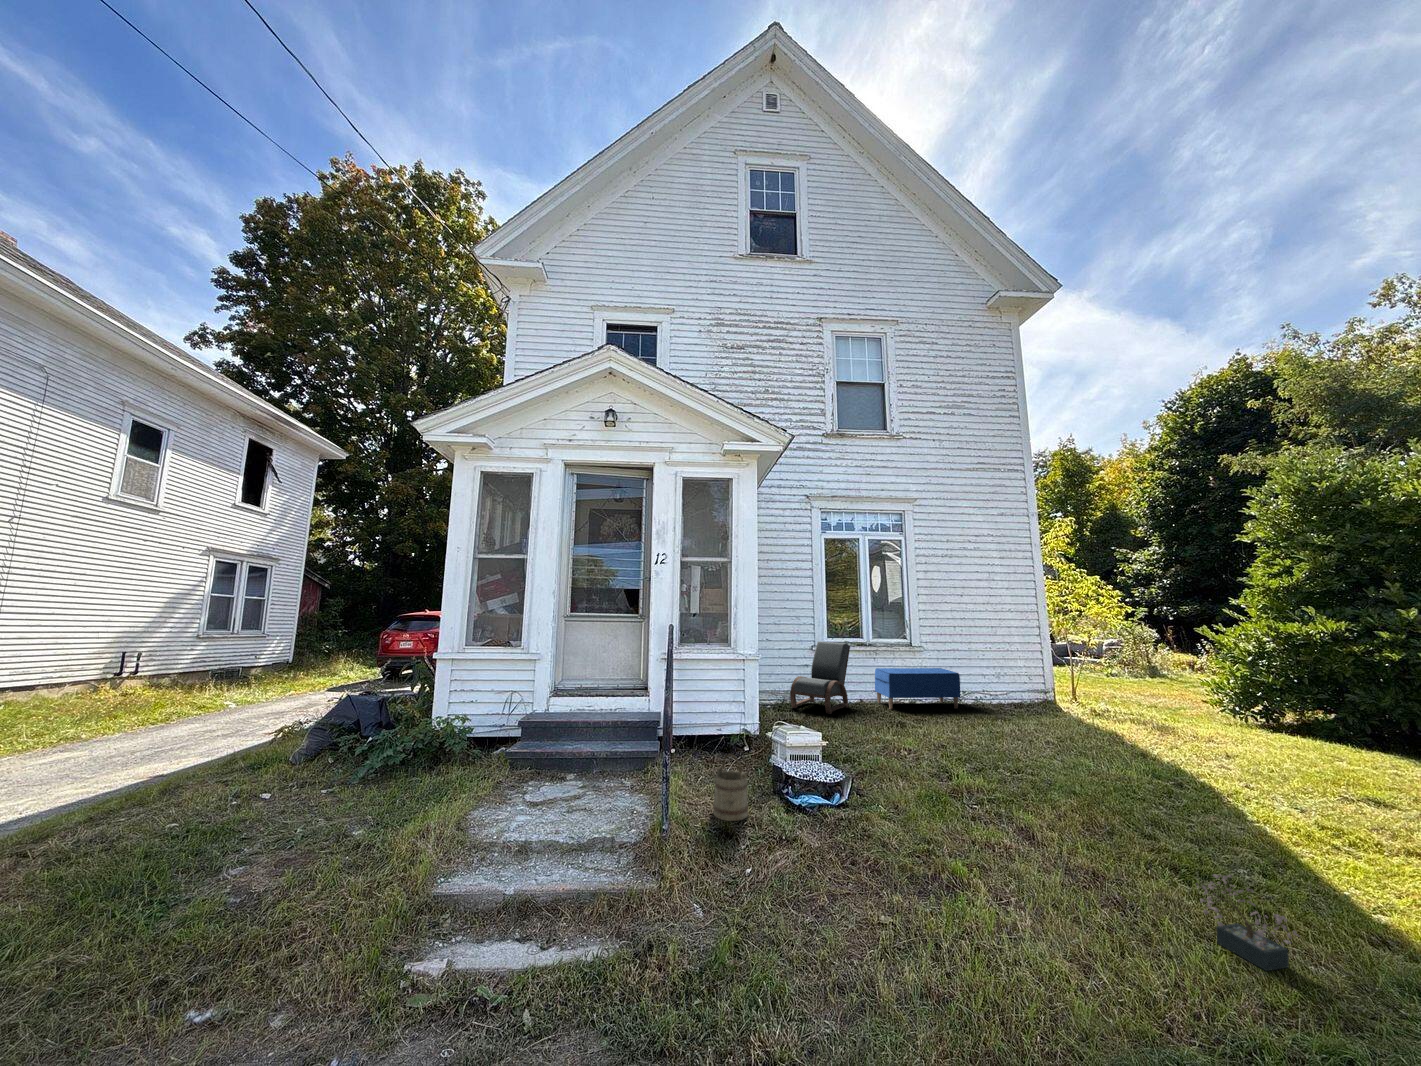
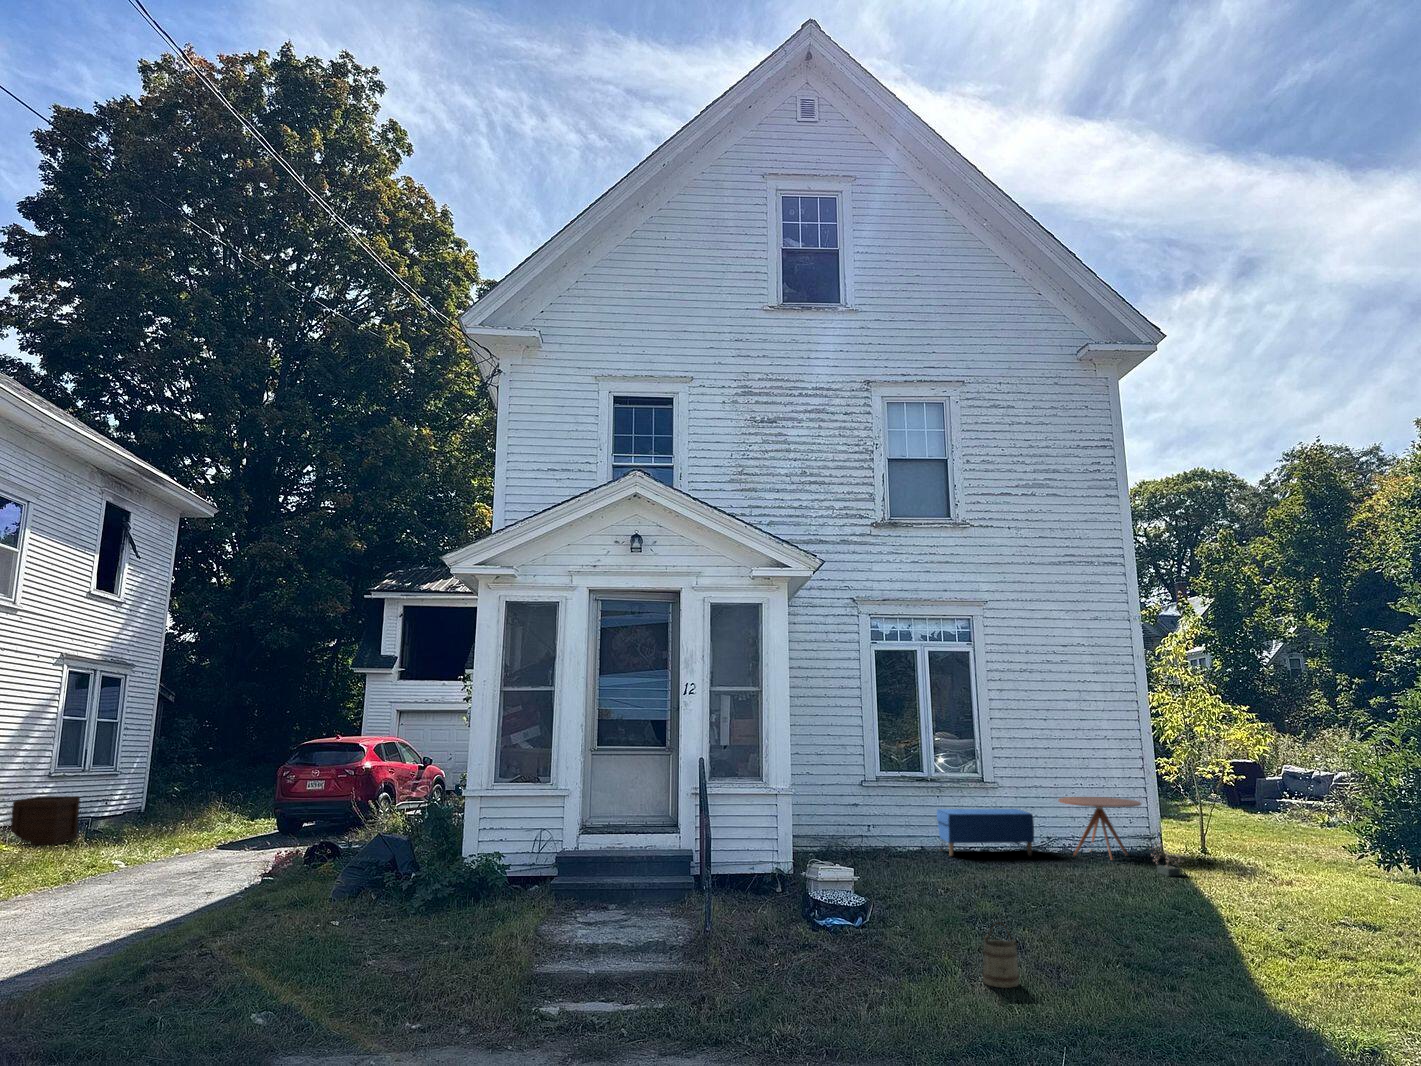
lounge chair: present [790,641,850,714] -> none [833,777,905,860]
wooden crate: none [144,652,210,690] -> present [10,796,80,845]
round table: none [977,658,1053,714] -> present [1058,797,1141,860]
bucket: present [713,754,748,821] -> present [983,922,1019,988]
decorative plant: present [1196,874,1299,971] -> present [1152,845,1180,876]

